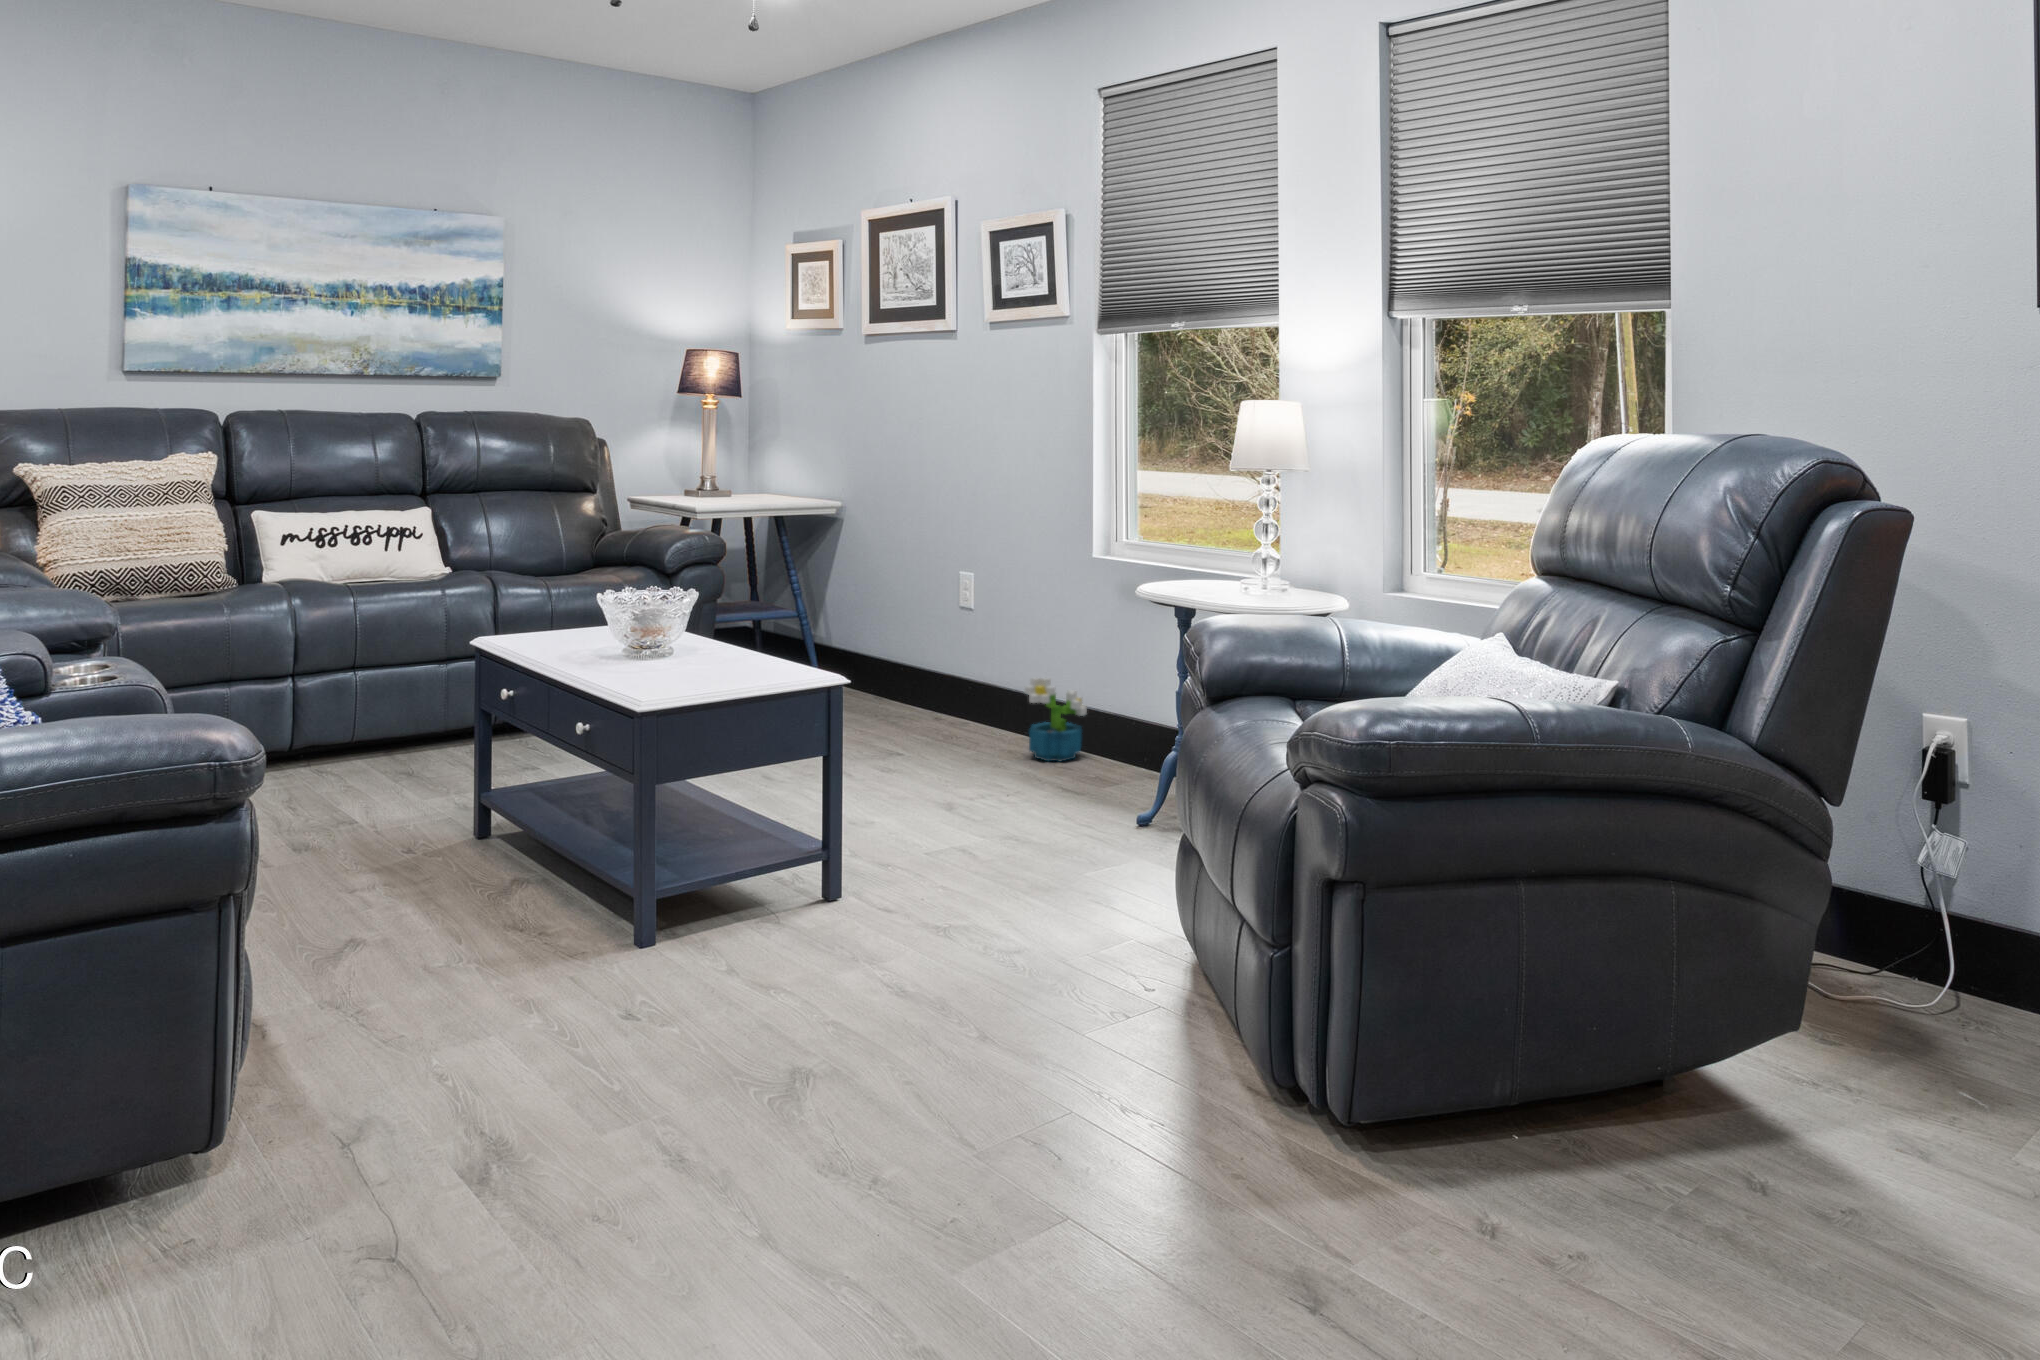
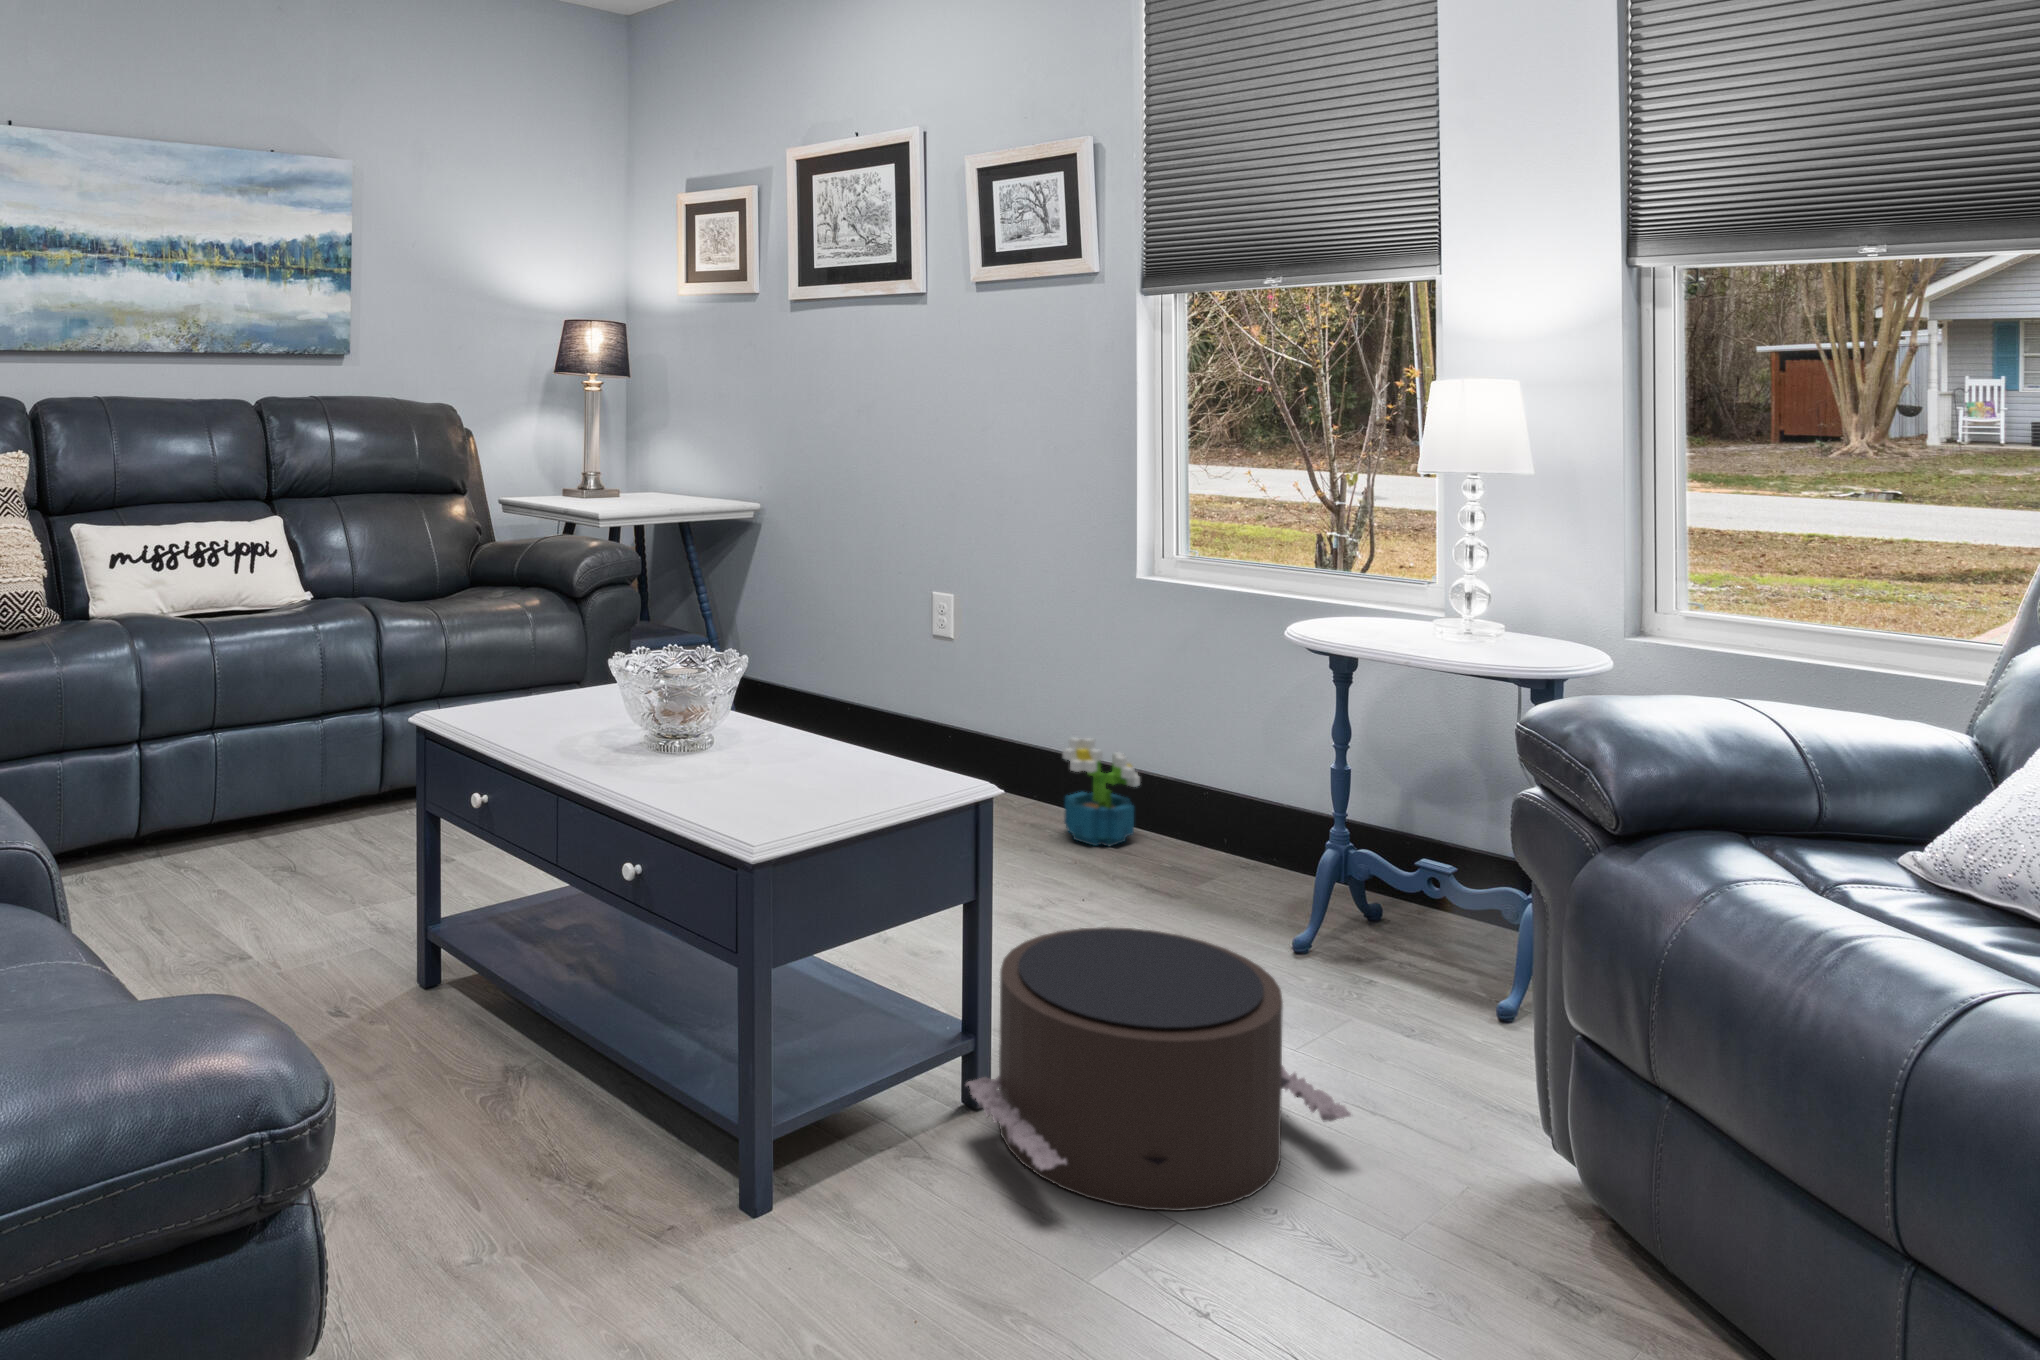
pouf: none [820,779,1073,943] -> present [966,927,1351,1211]

